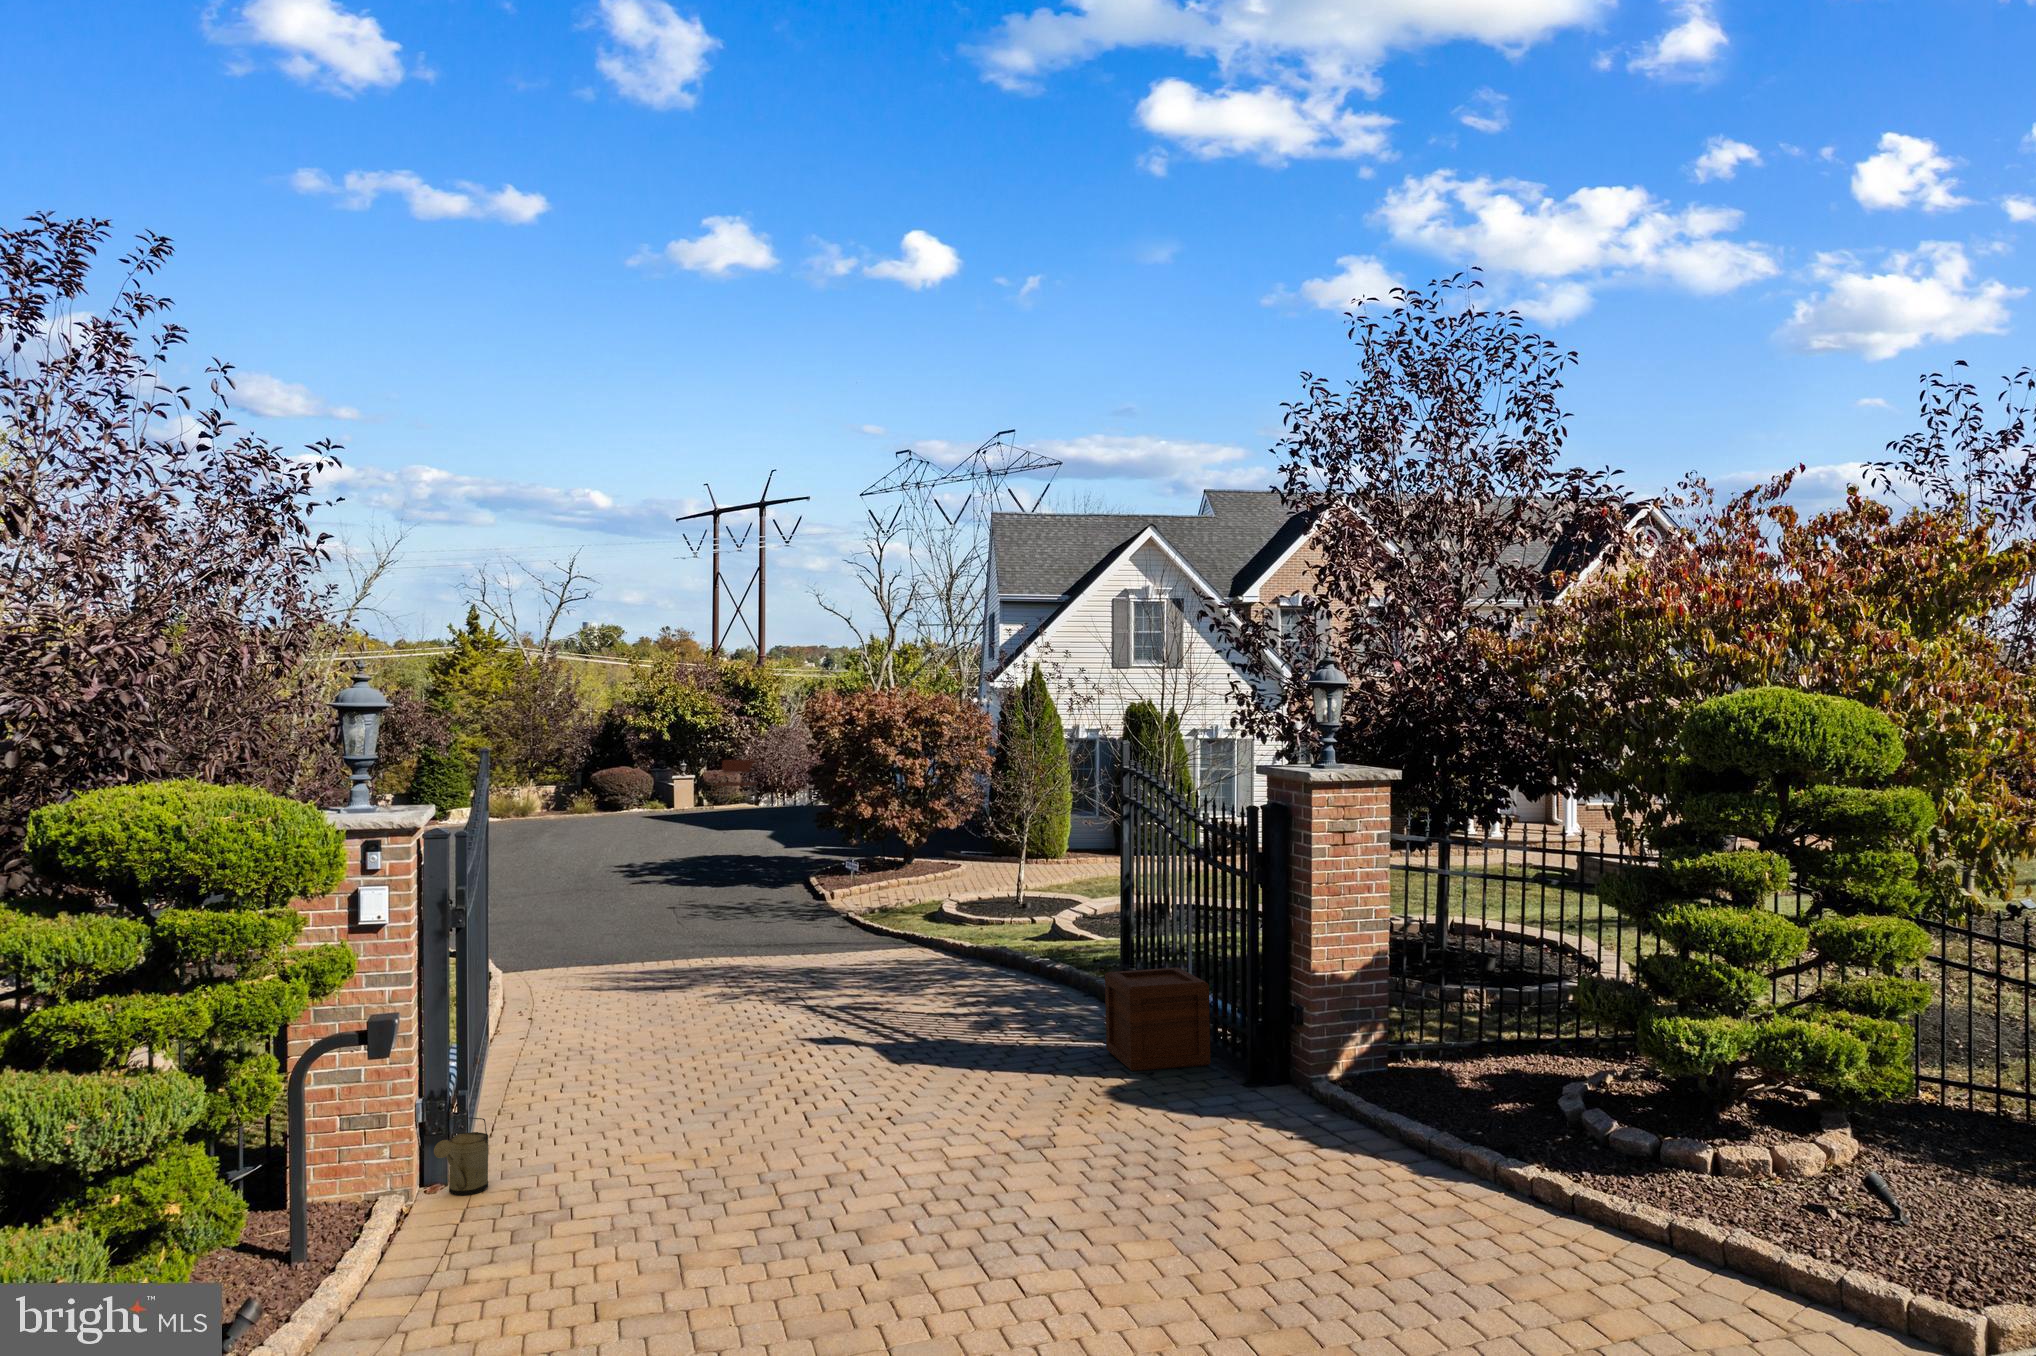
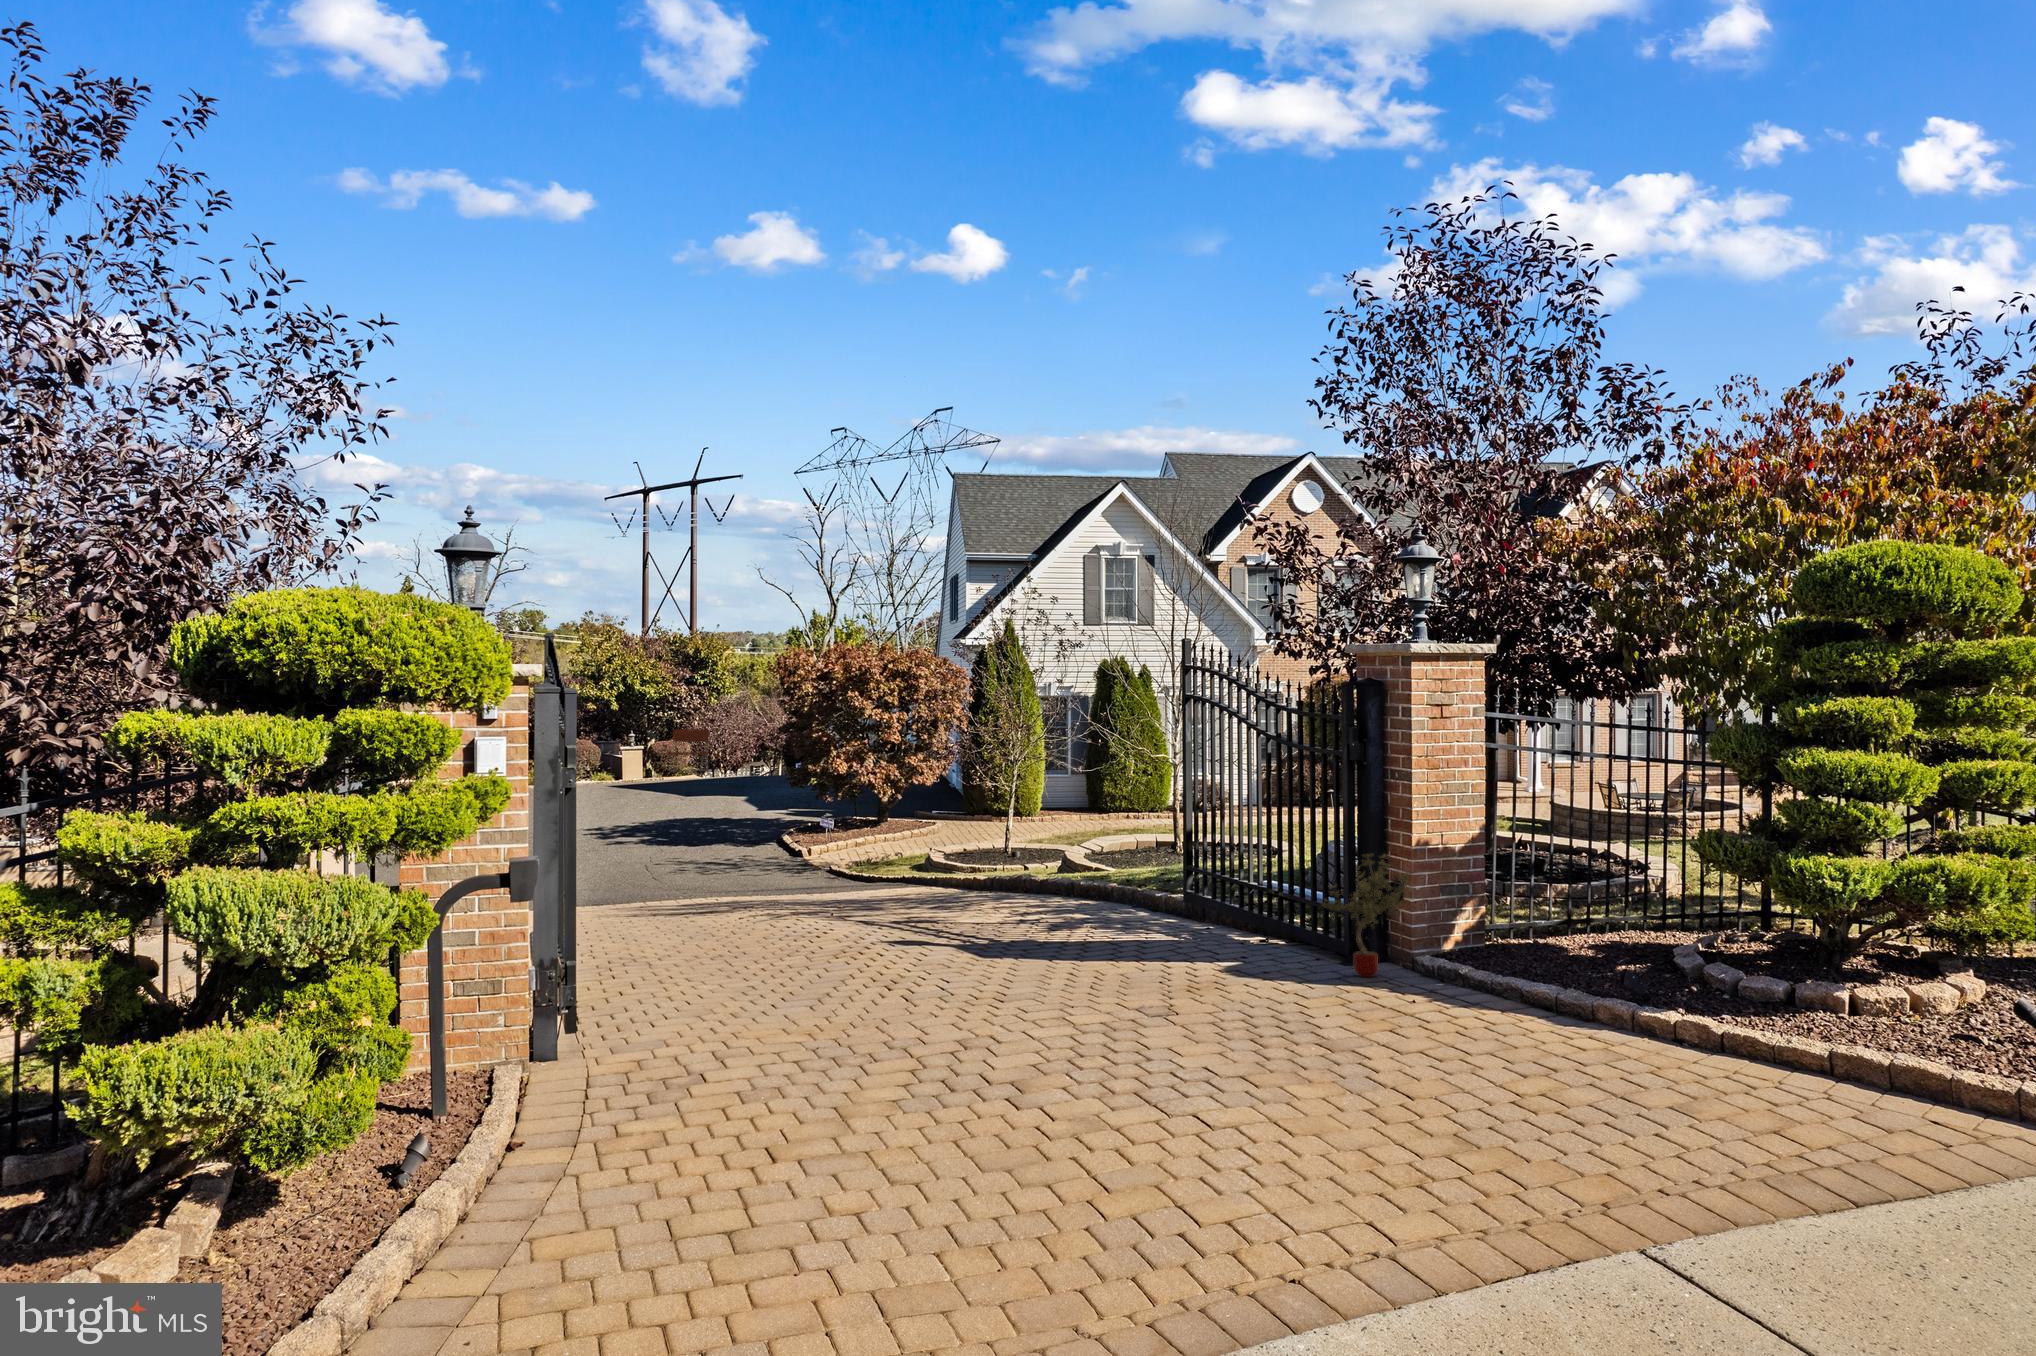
wooden crate: present [1105,967,1211,1071] -> none [1182,862,1295,959]
potted tree: none [1222,977,1307,1102] -> present [1322,854,1409,977]
watering can: present [434,1118,489,1195] -> none [566,982,613,1062]

